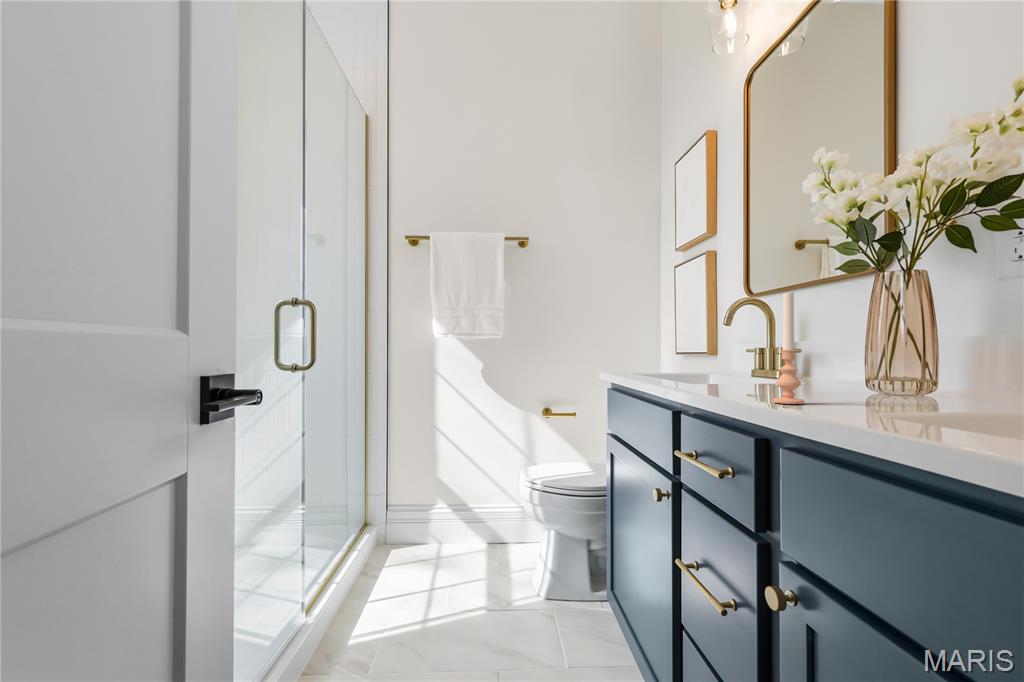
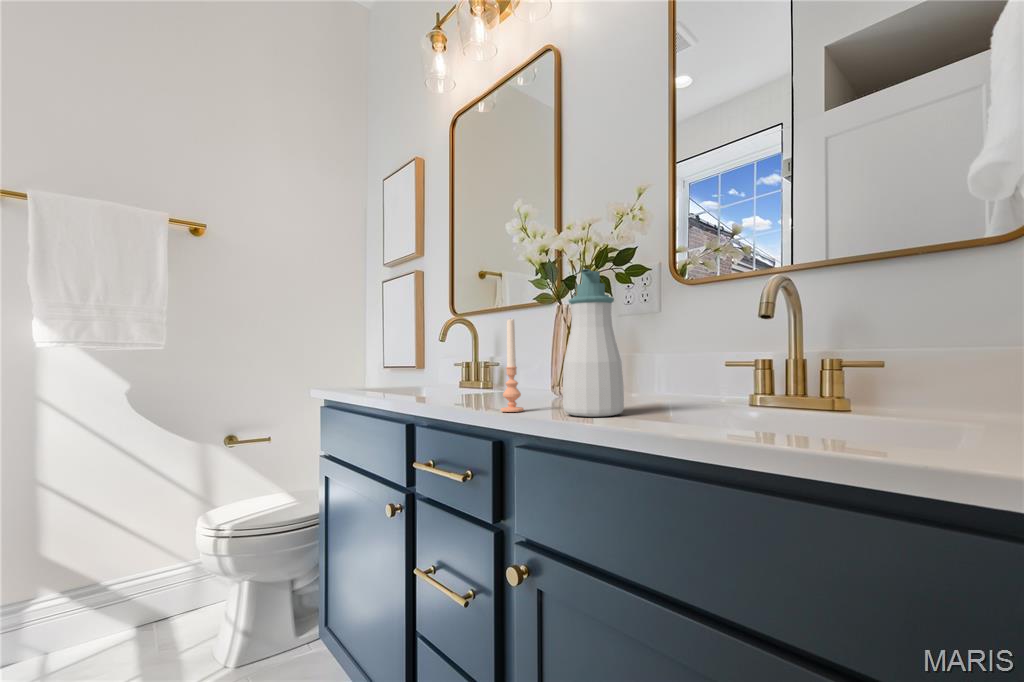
soap bottle: none [855,218,957,418] -> present [563,269,624,417]

